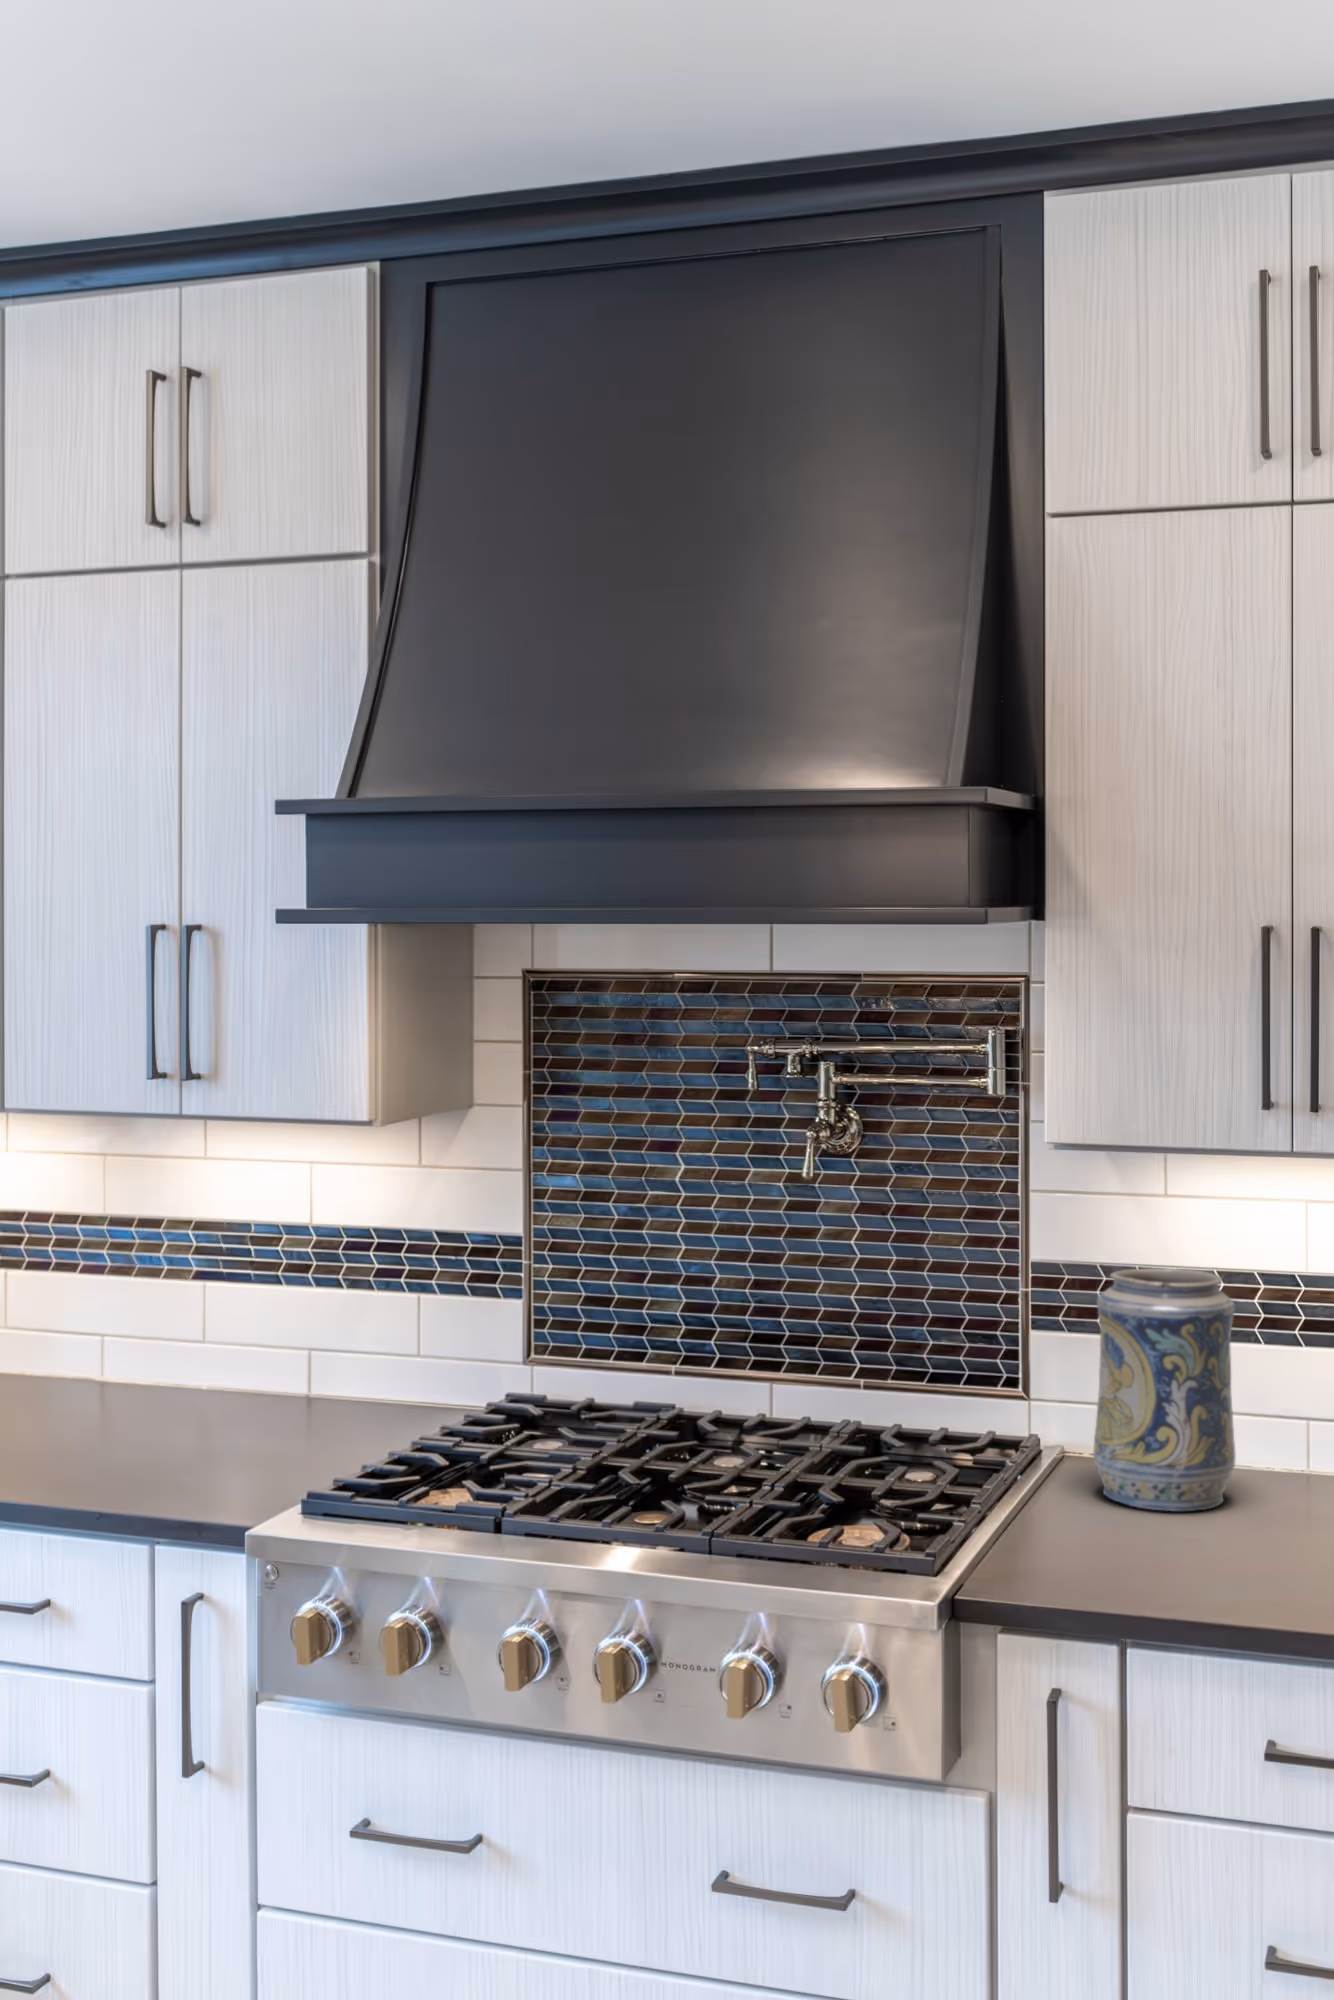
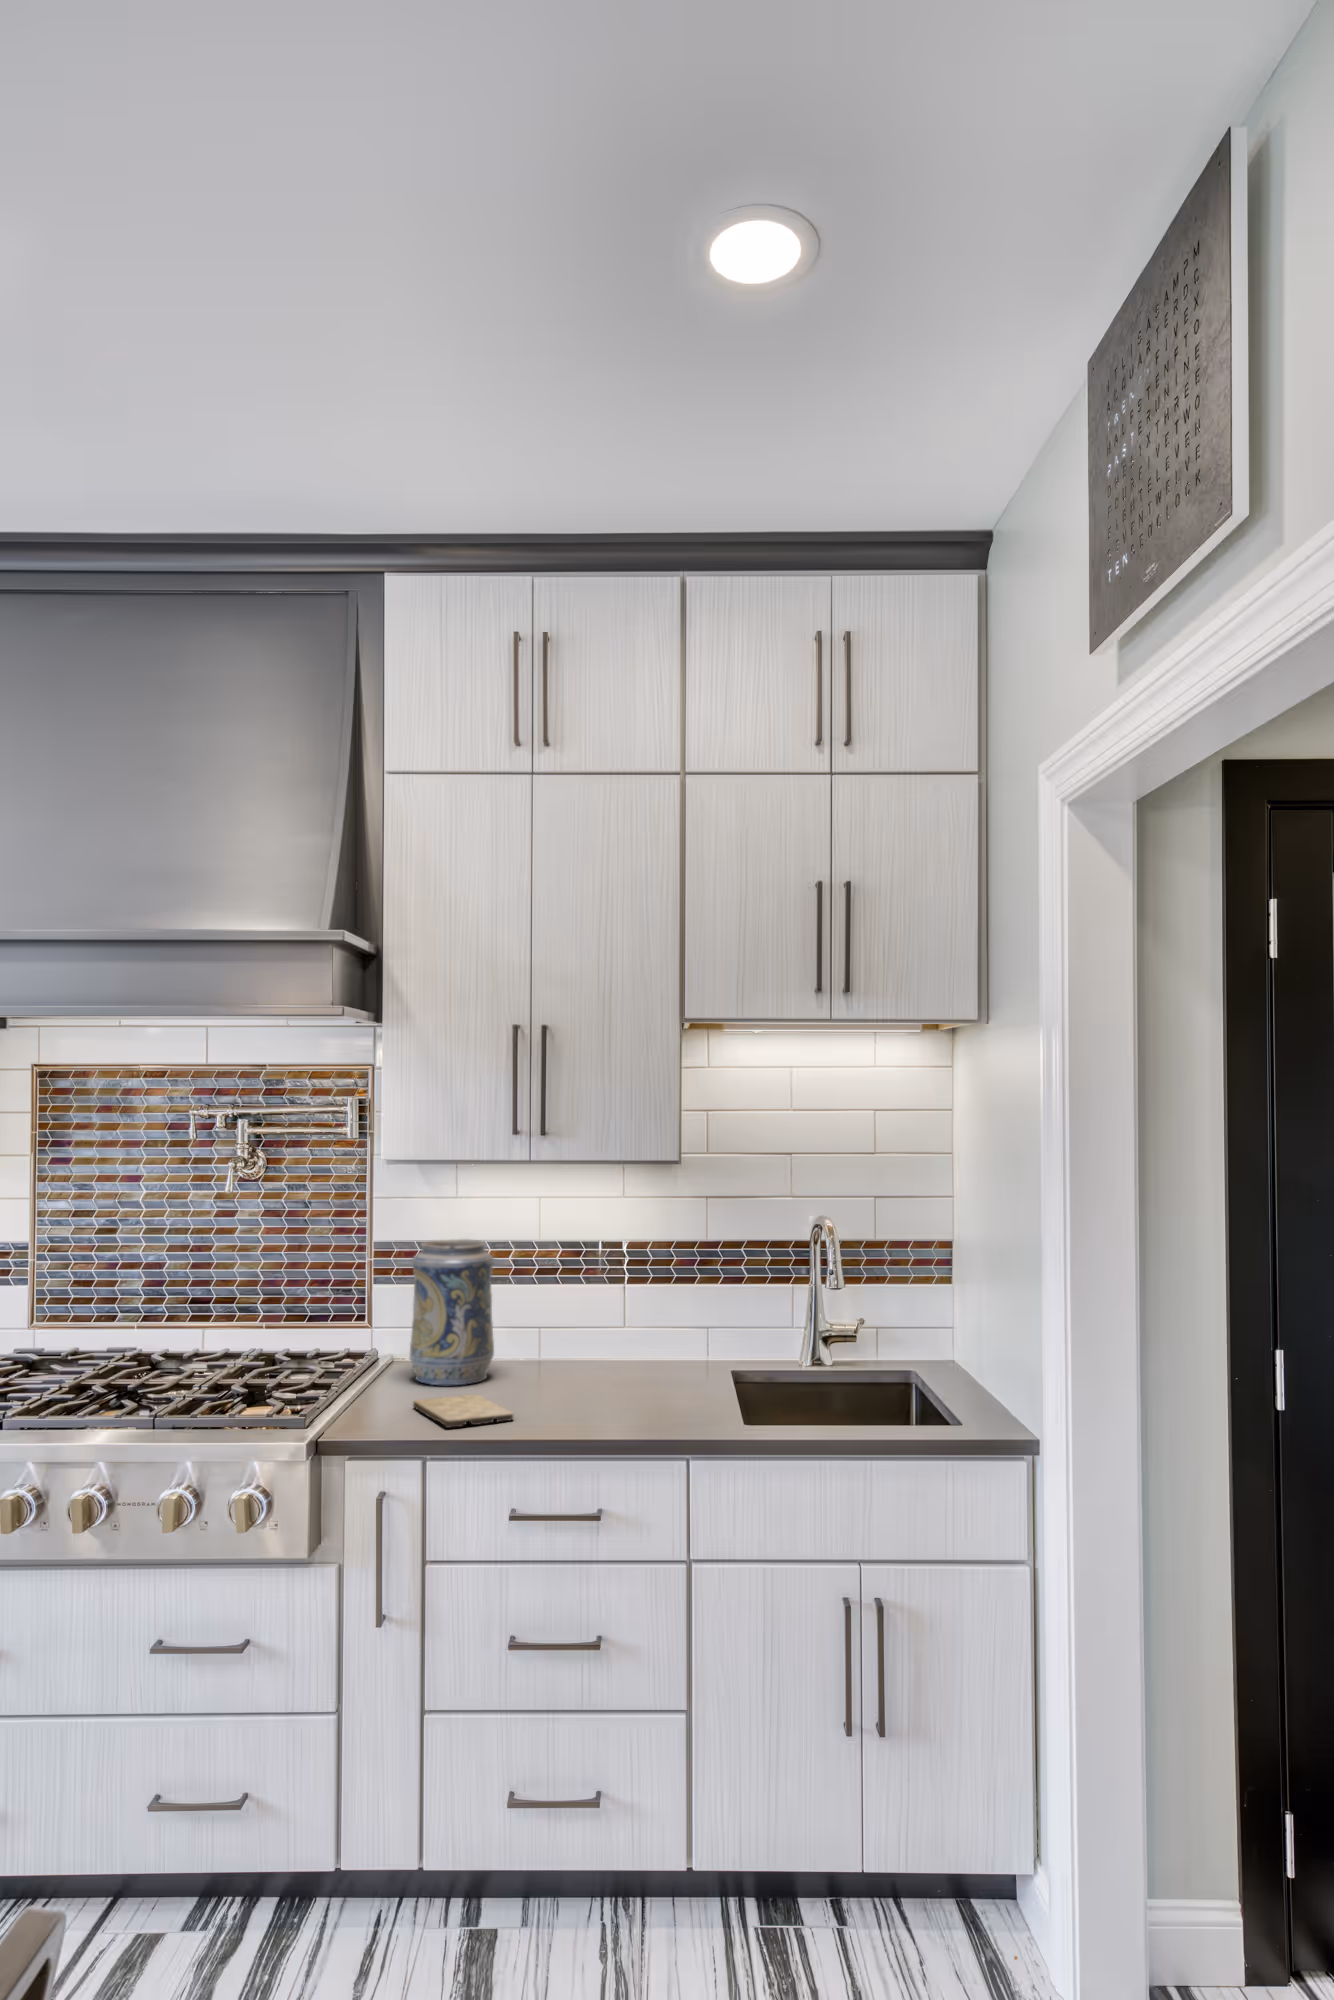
cutting board: none [1104,1533,1279,1593] -> present [413,1394,513,1428]

